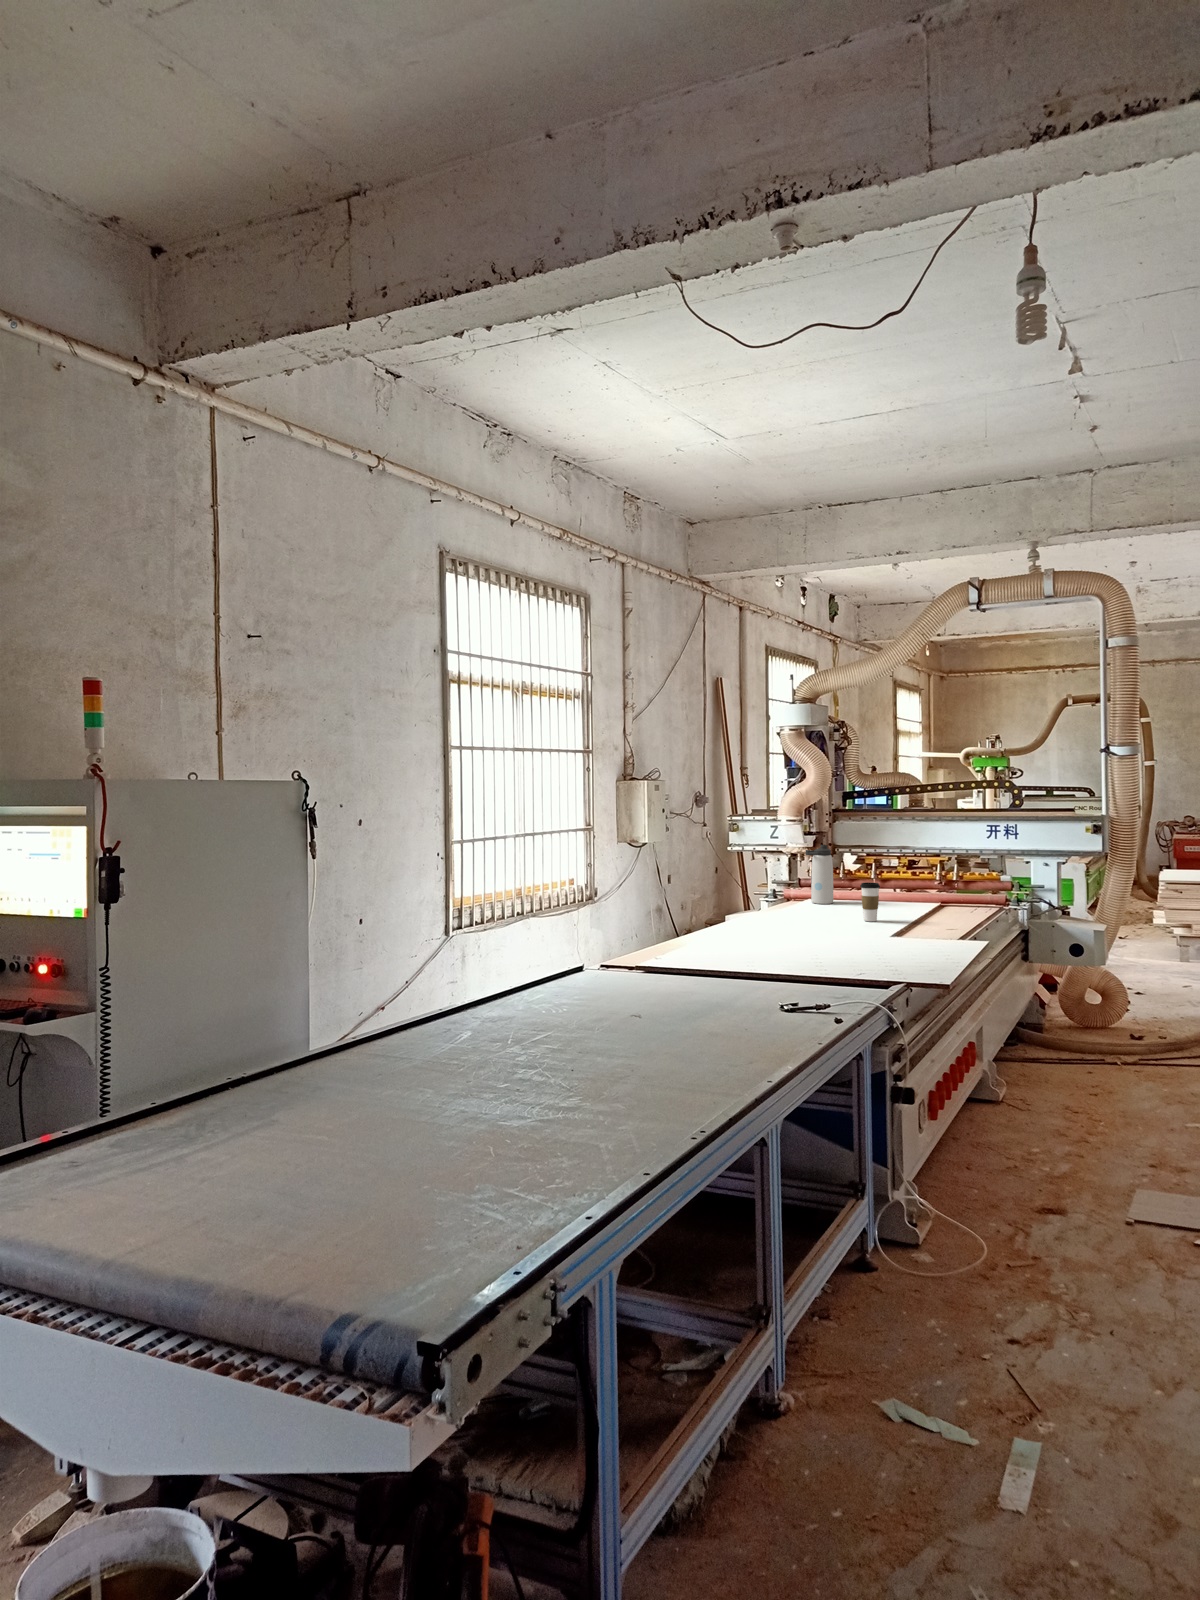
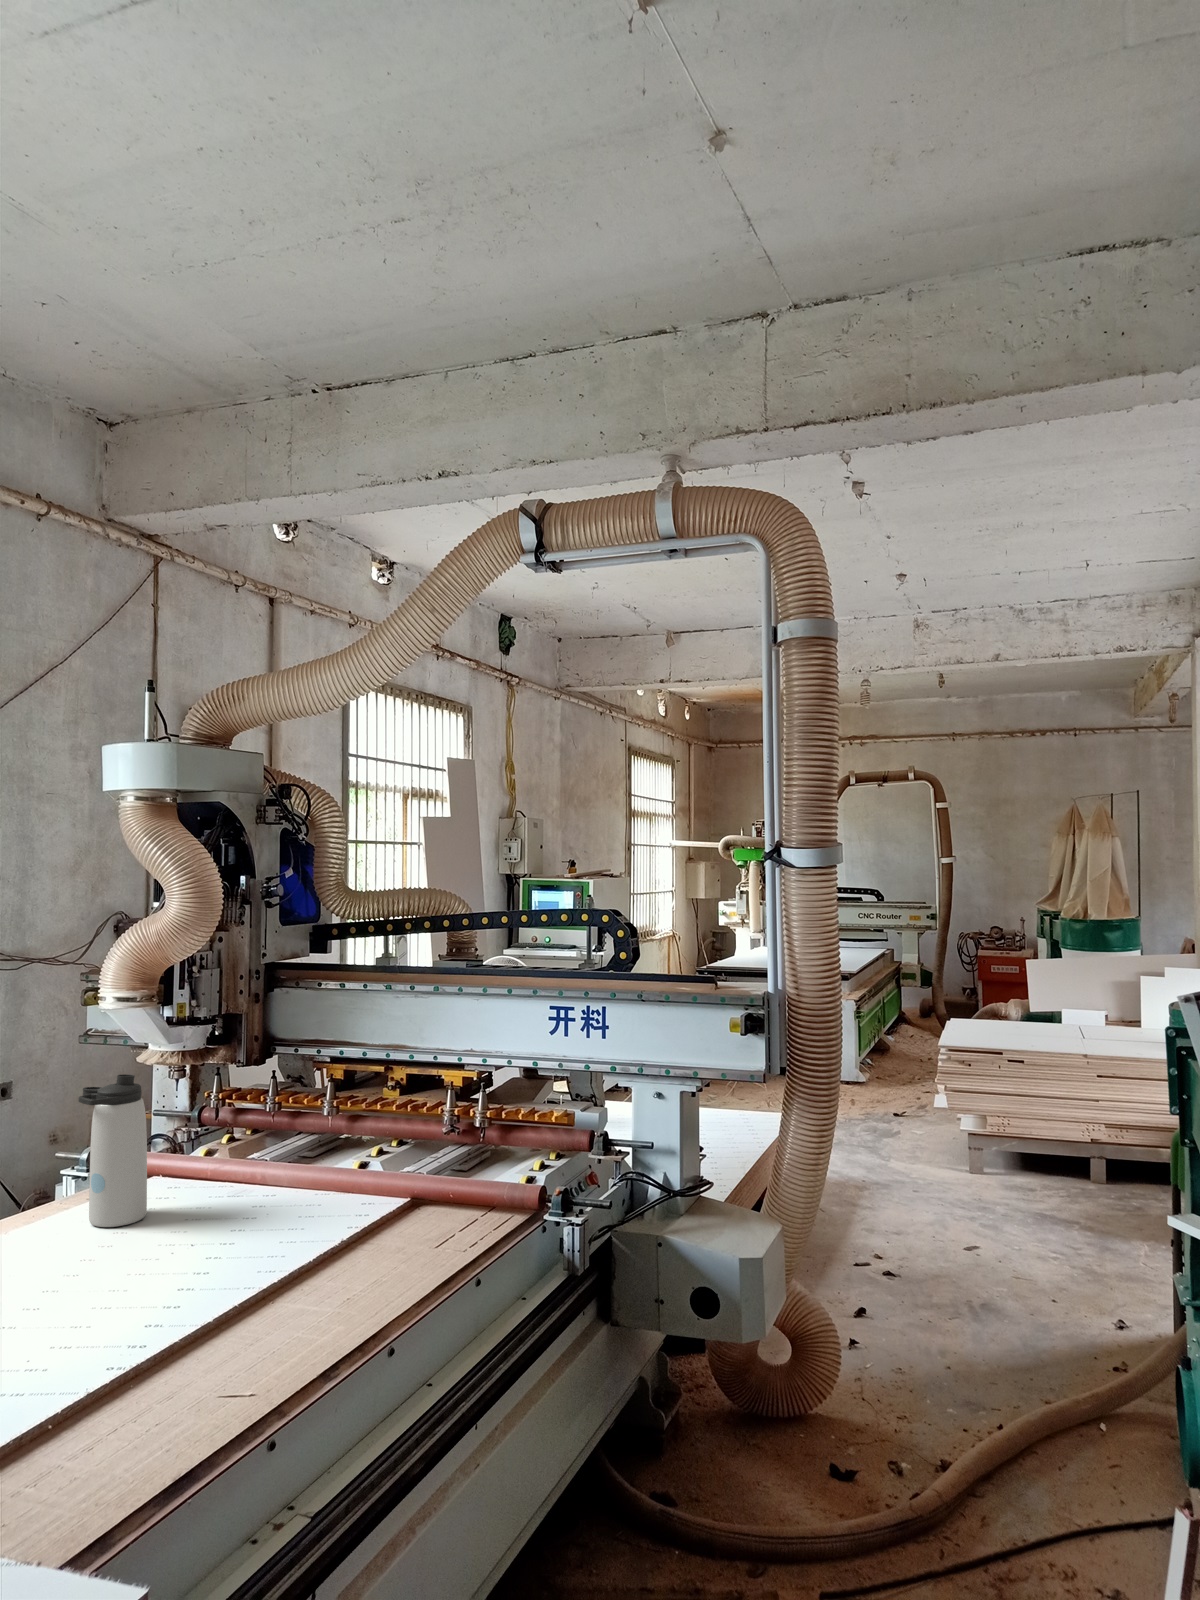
coffee cup: present [860,882,880,921] -> none [56,1218,116,1342]

